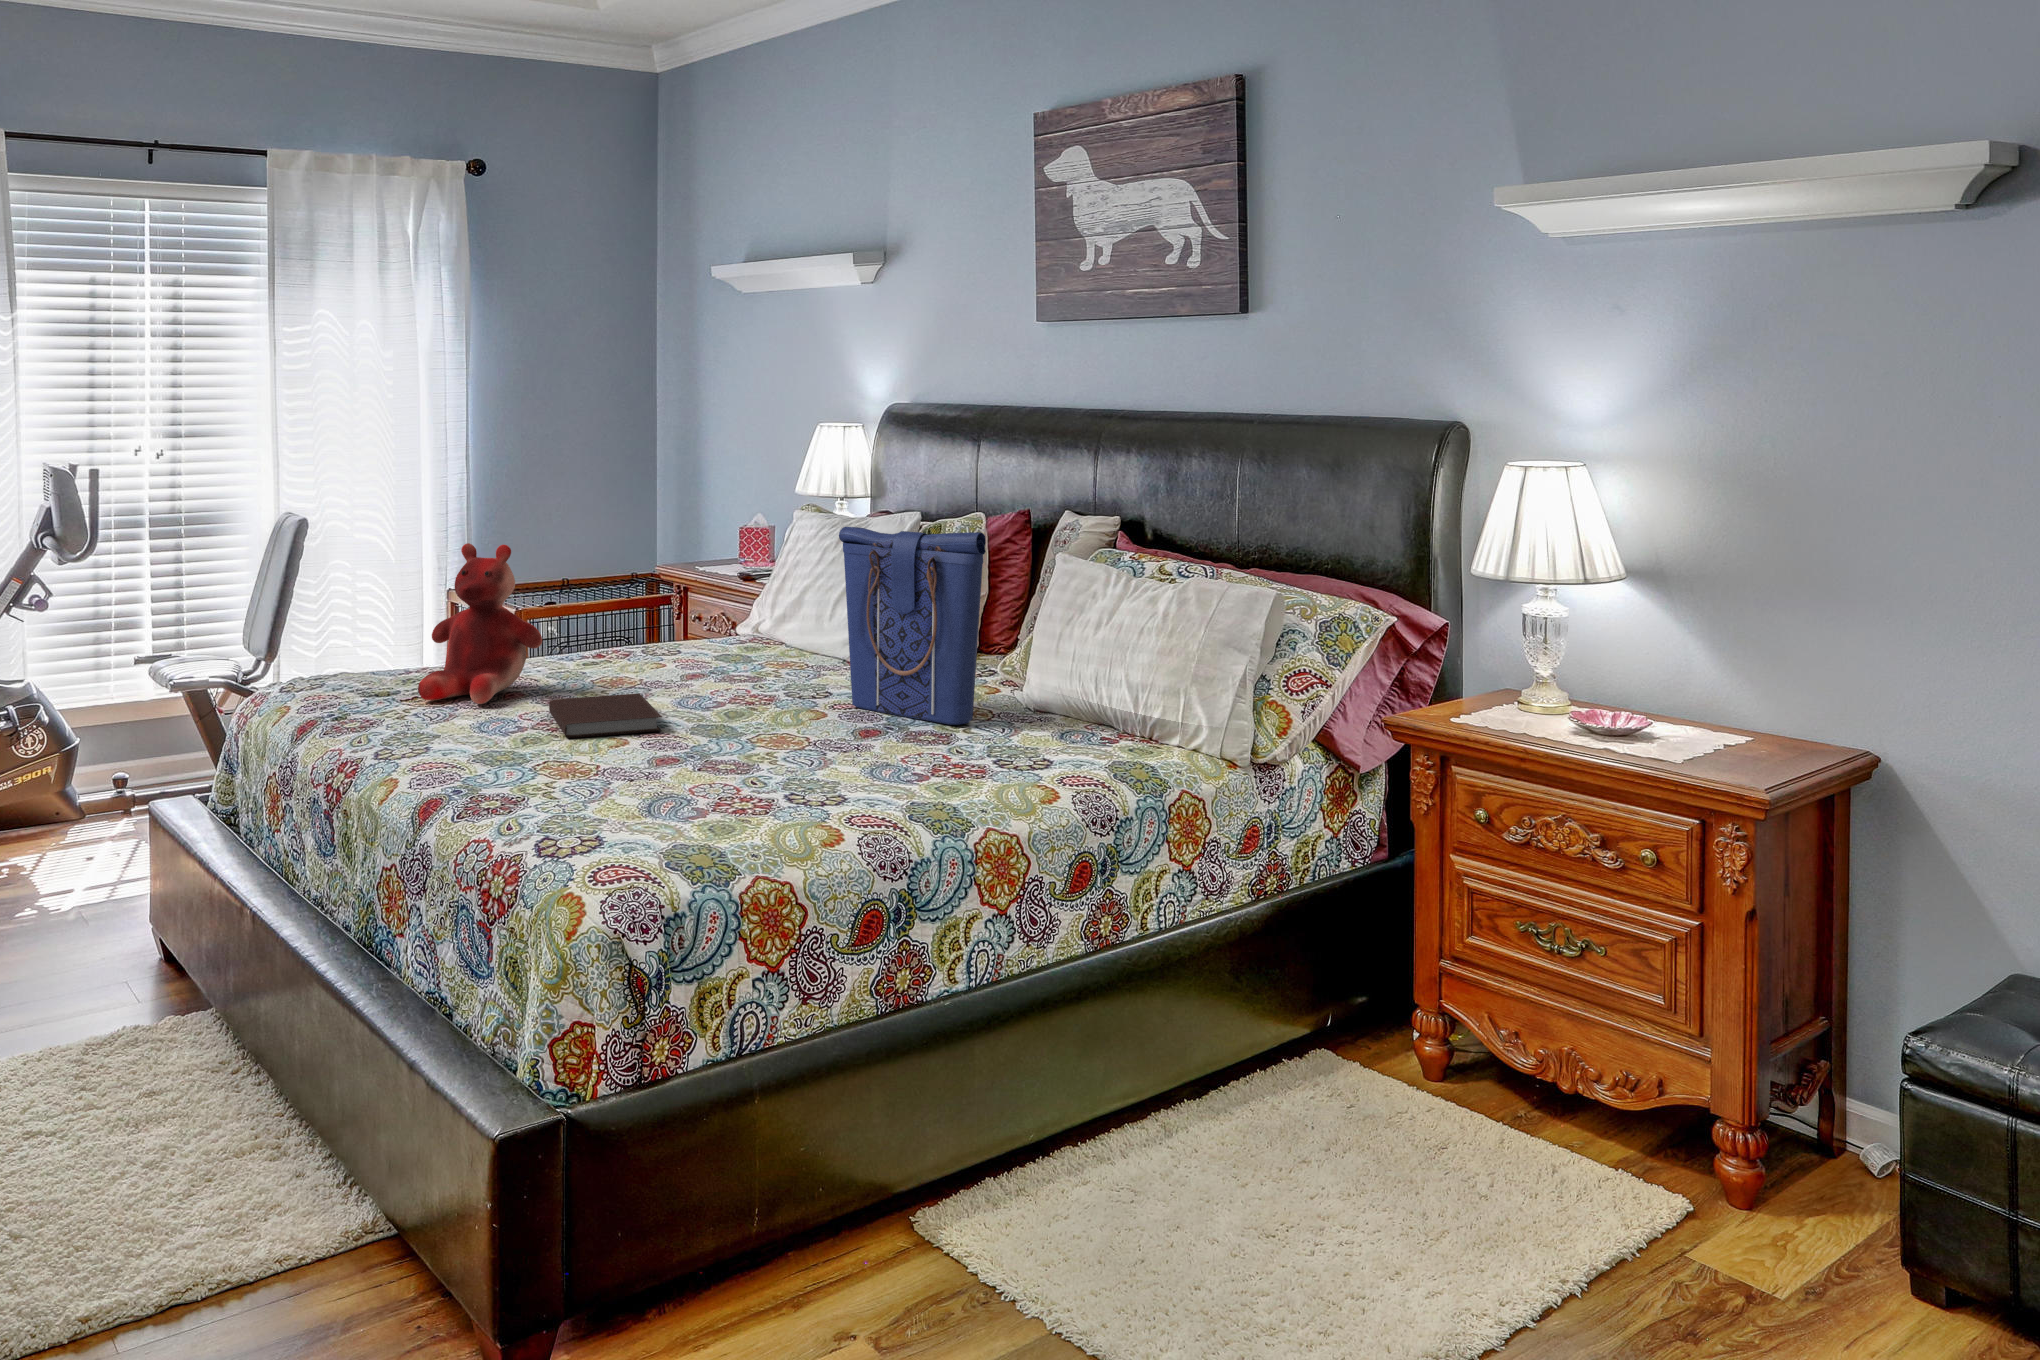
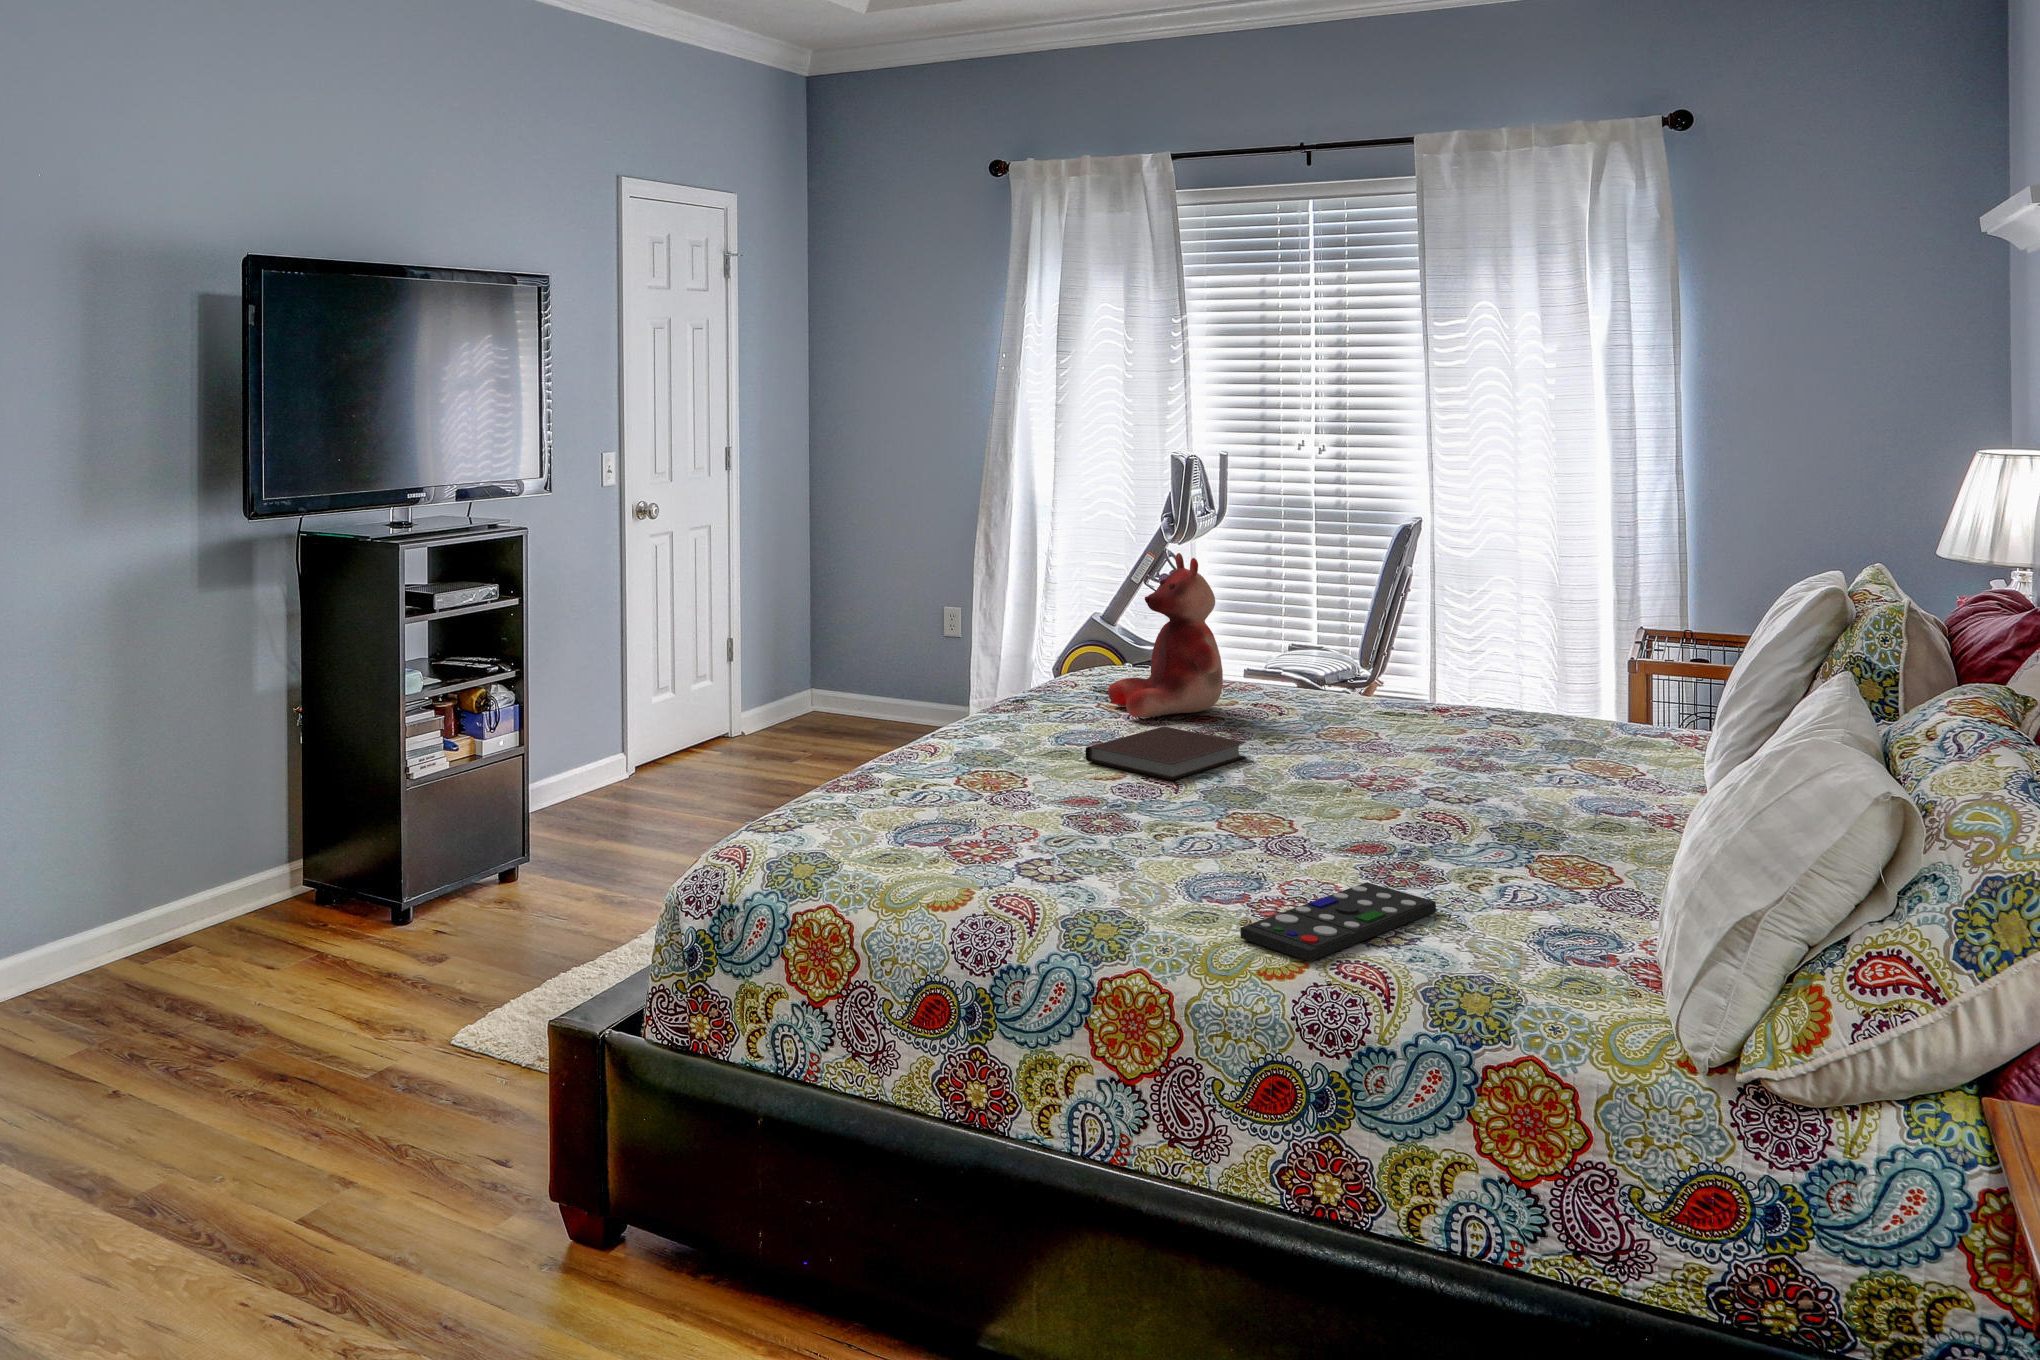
tote bag: present [839,527,986,725] -> none [1419,582,1502,878]
remote control: none [957,736,1064,785] -> present [1240,882,1436,961]

